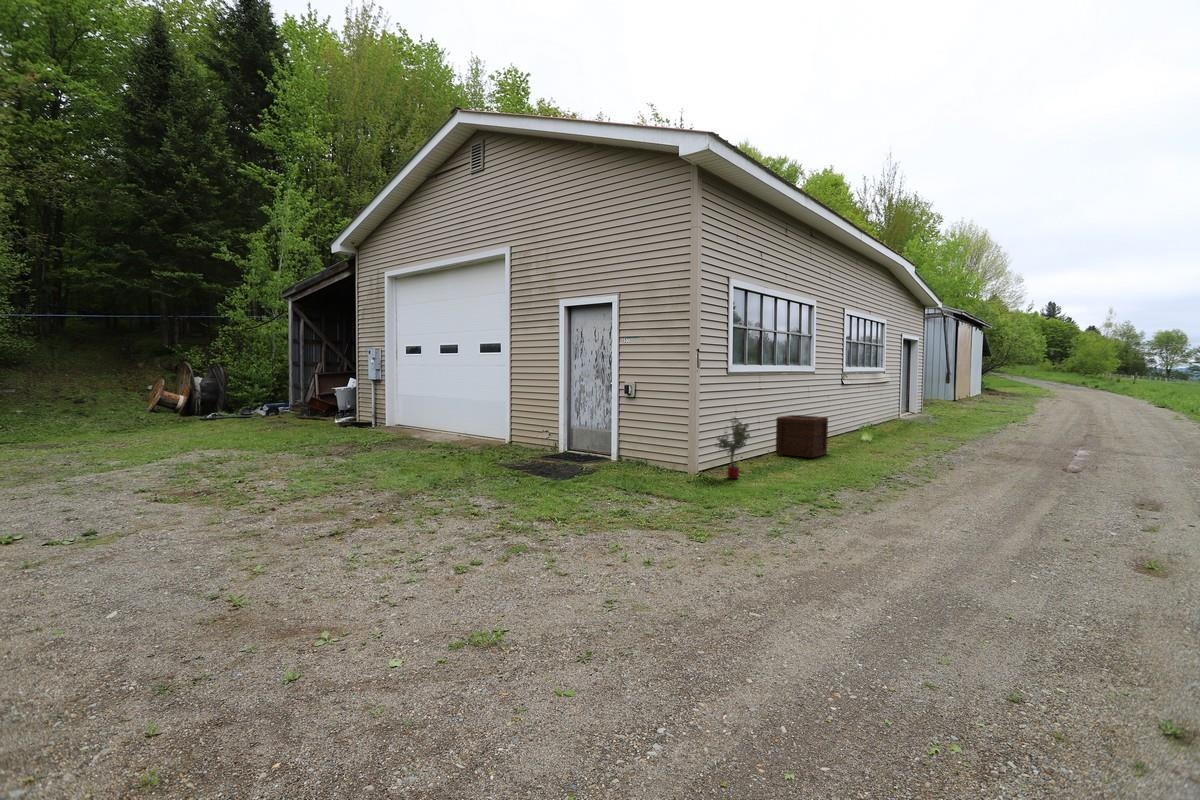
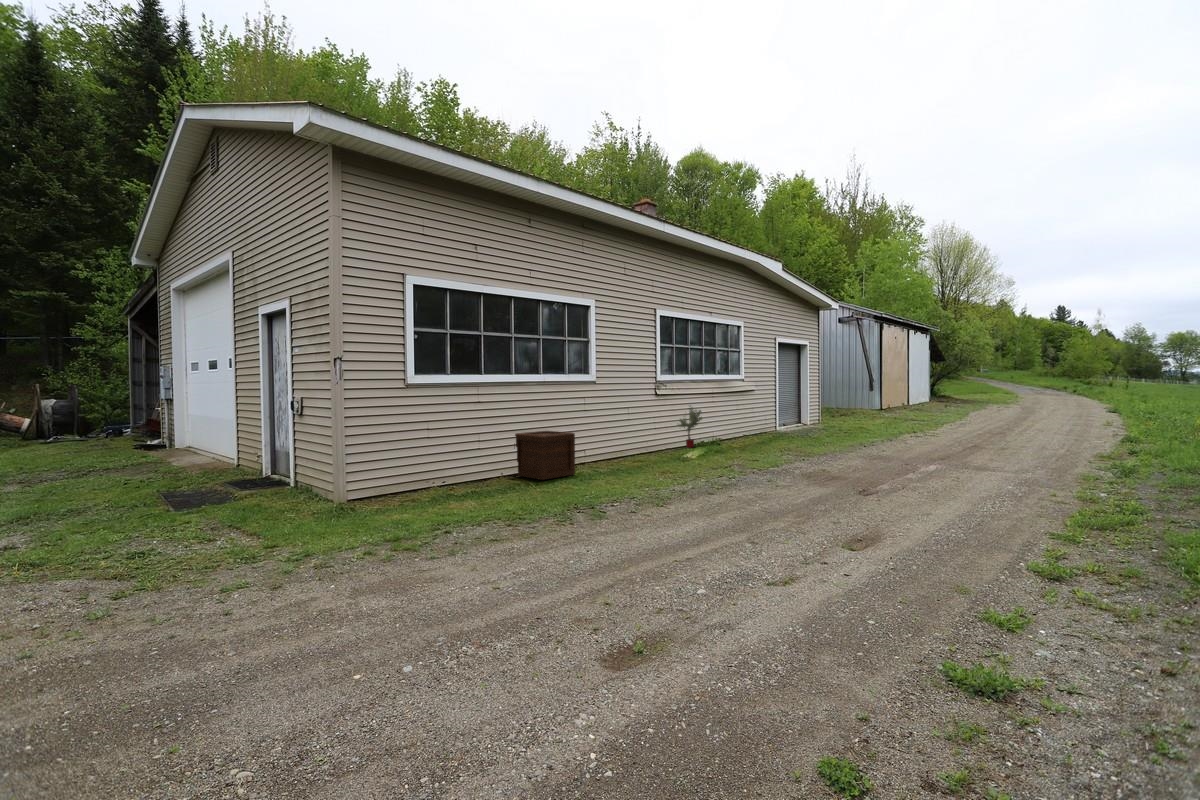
potted tree: present [715,417,750,479] -> present [678,407,702,448]

